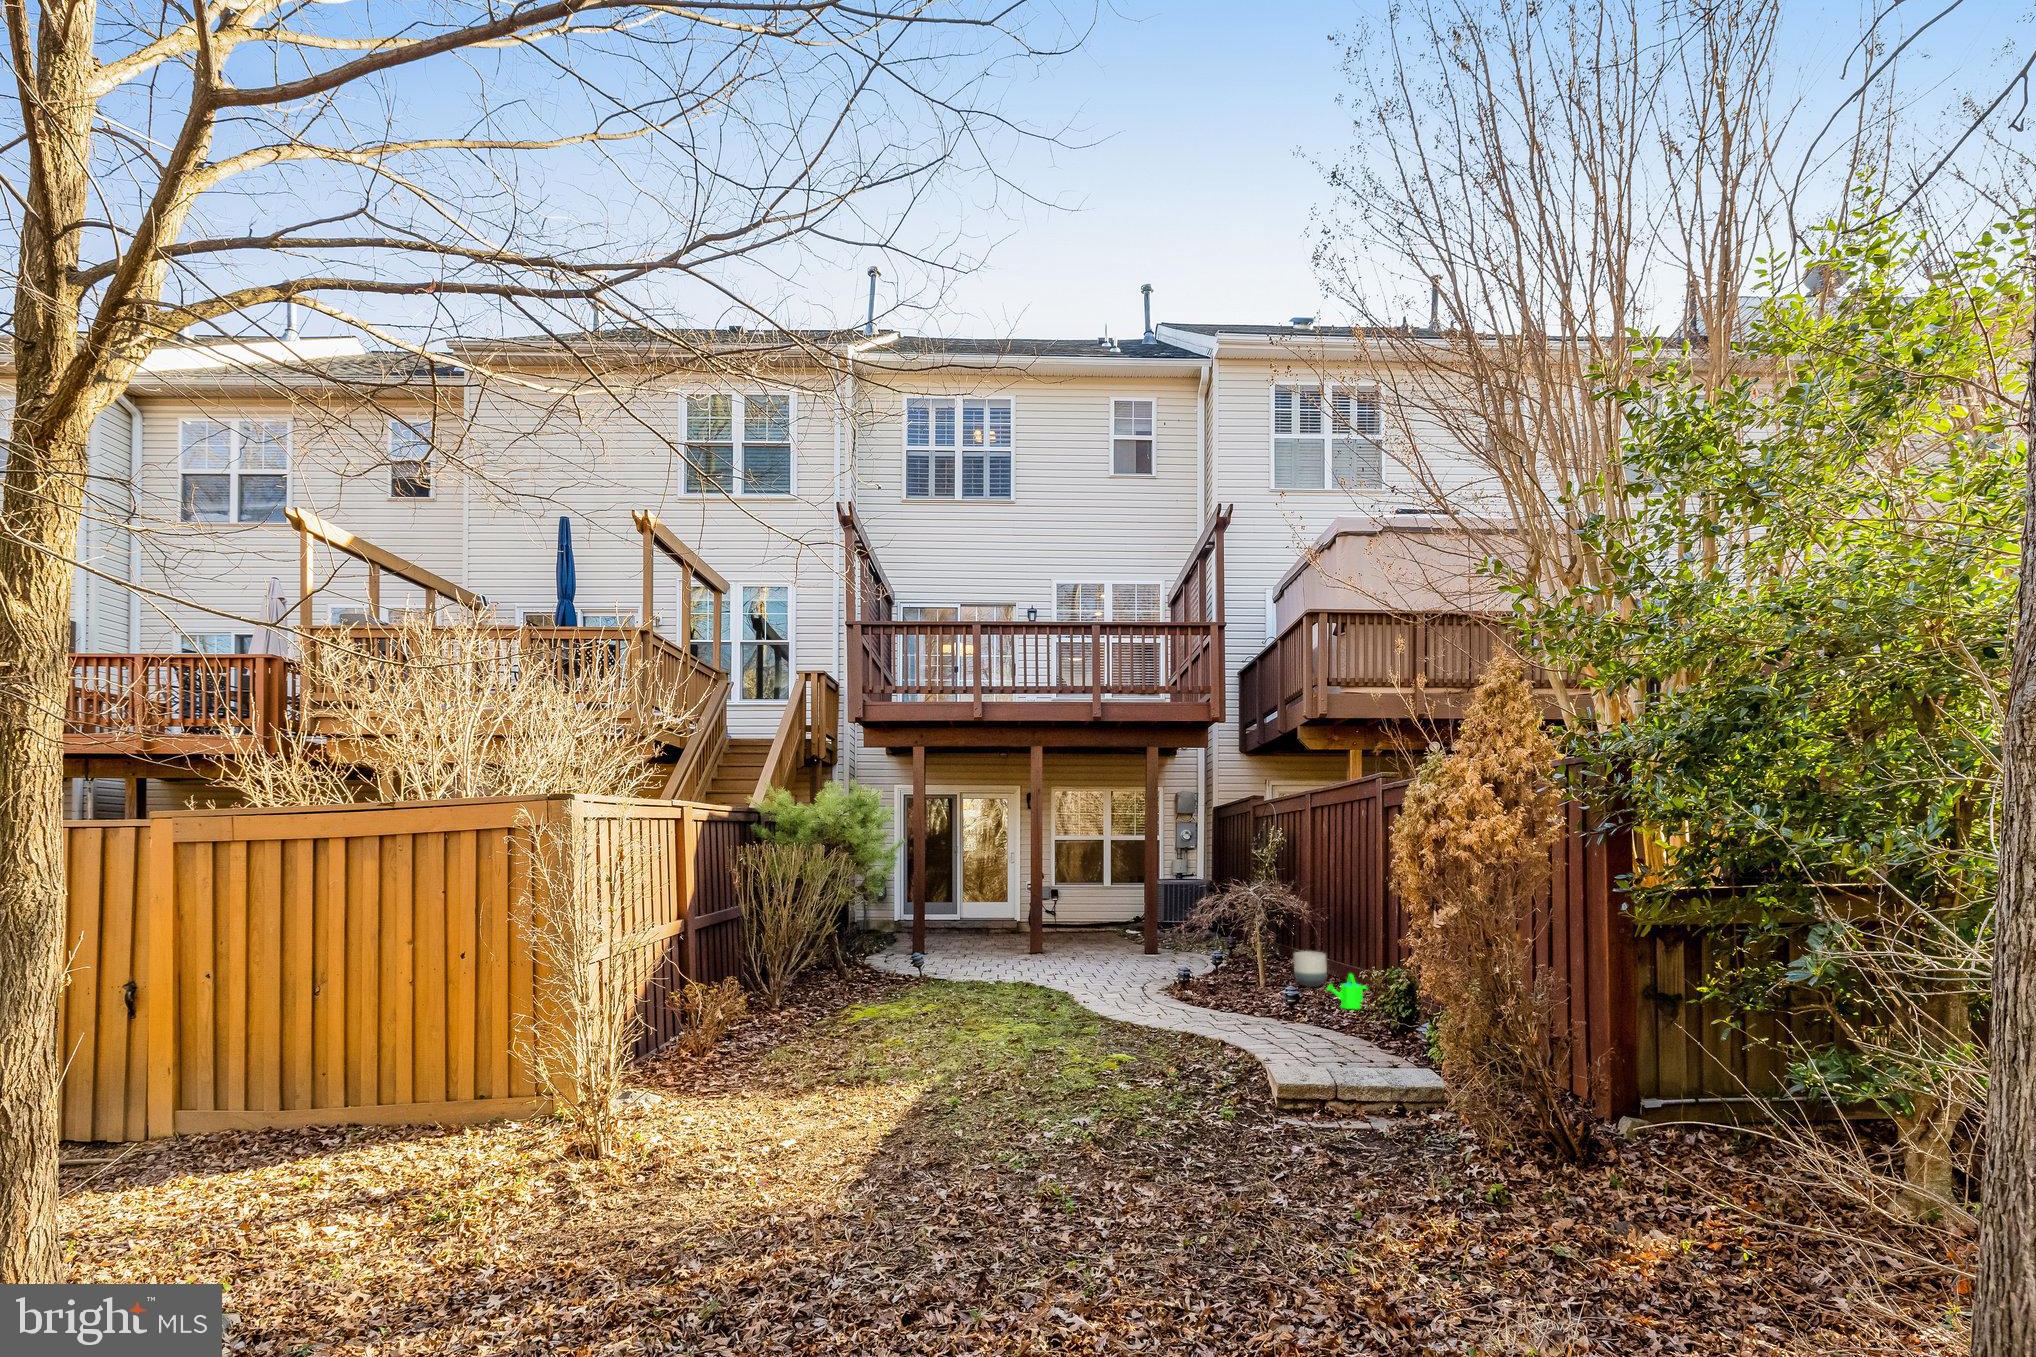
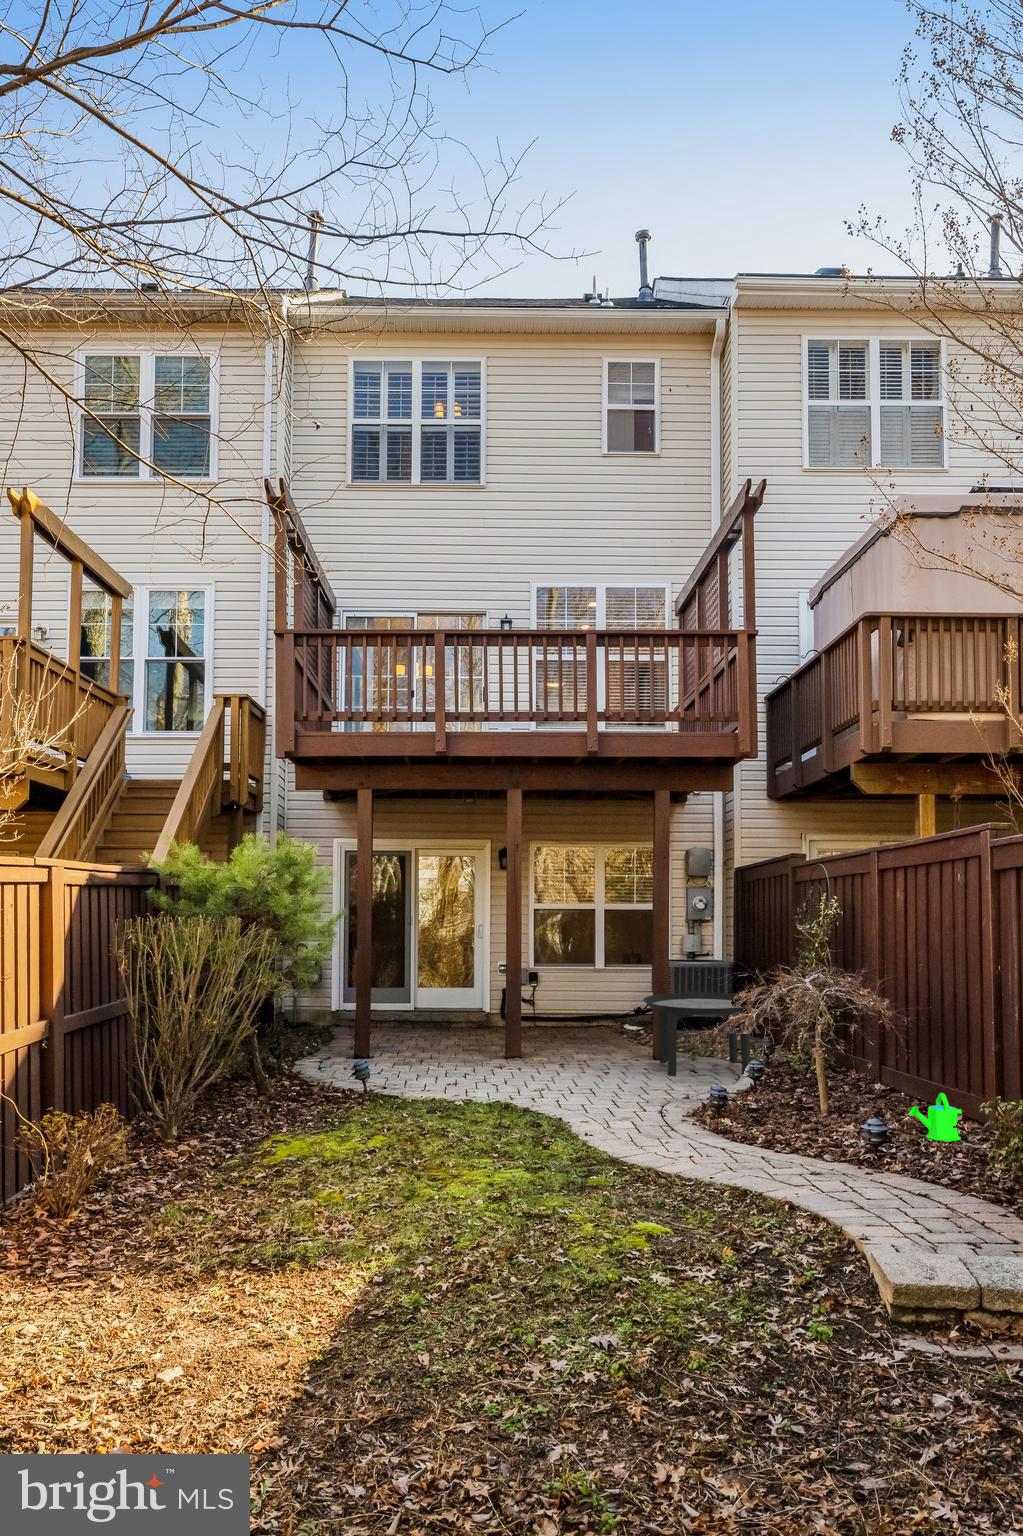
round table: none [1137,906,1232,972] -> present [643,993,750,1076]
planter: present [1294,951,1327,987] -> none [857,1059,900,1106]

